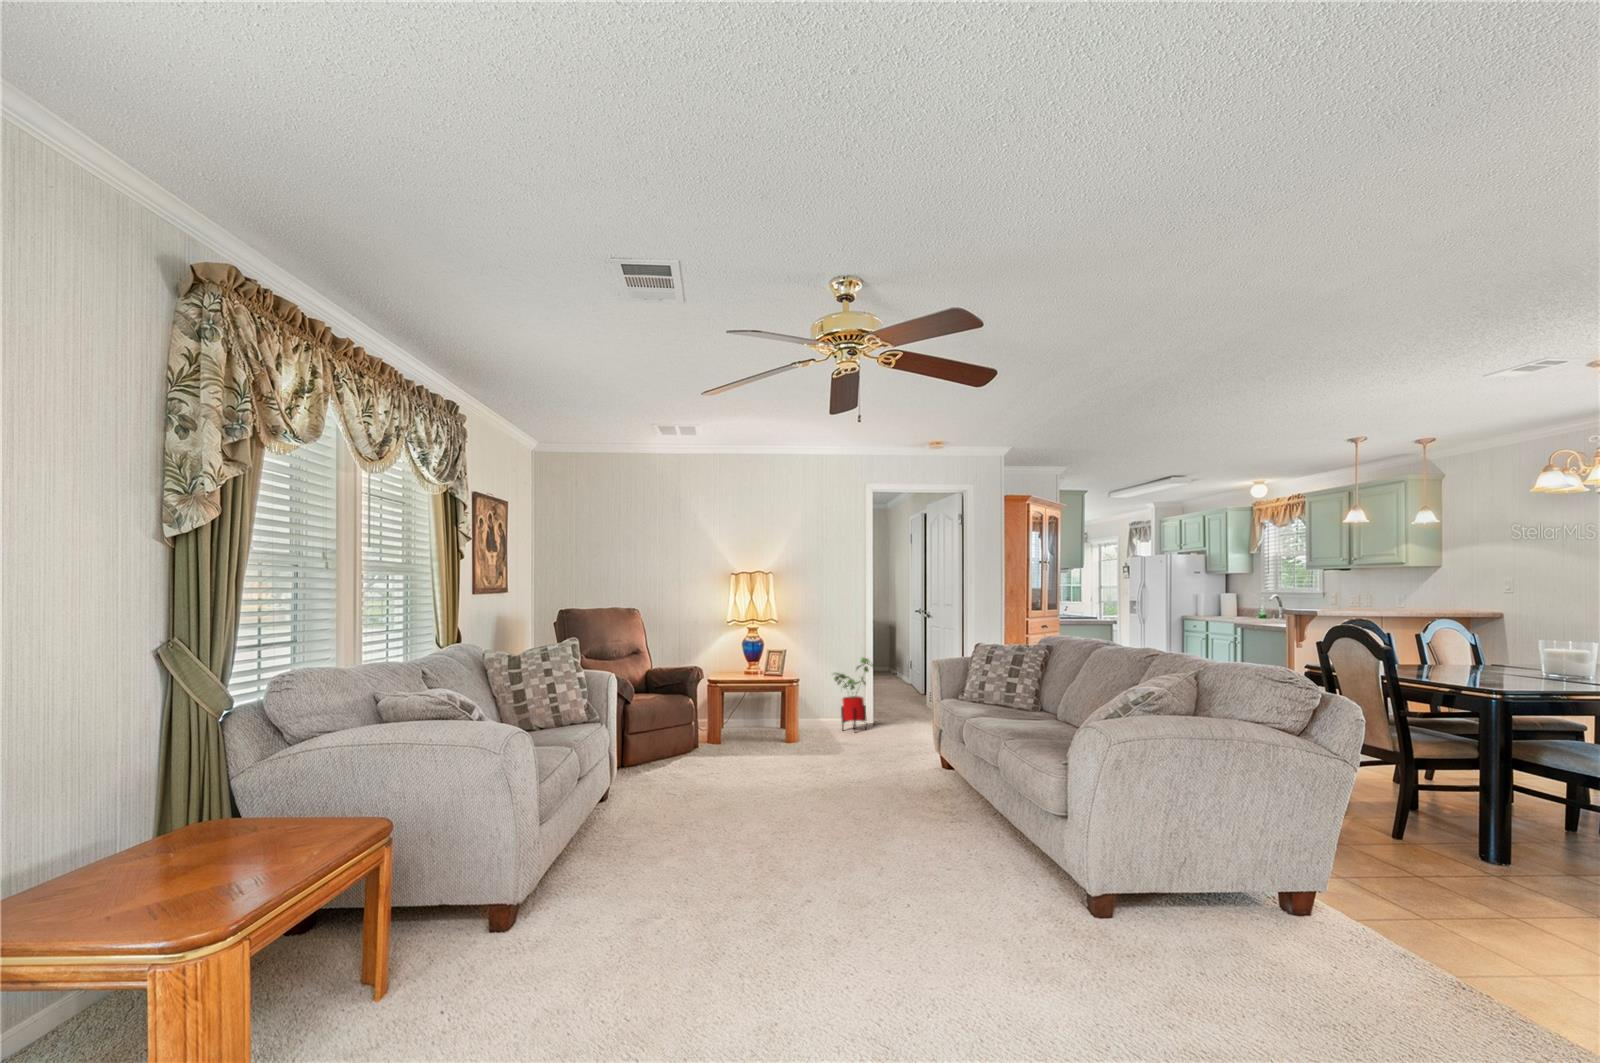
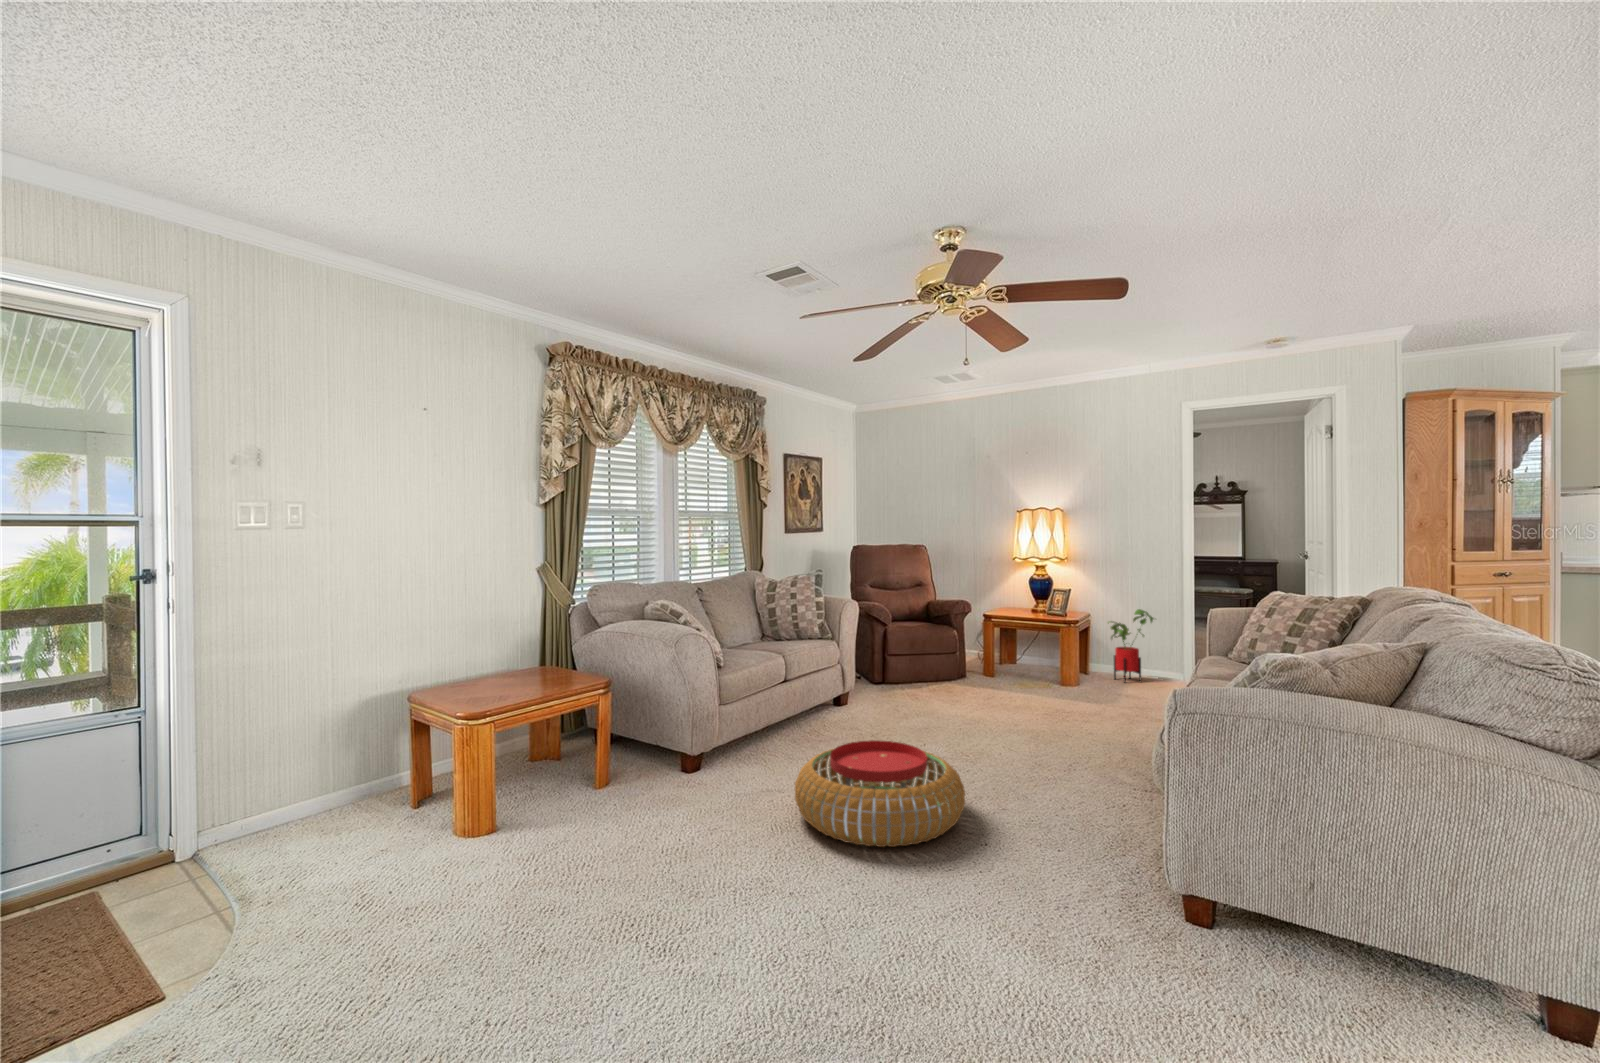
pouf: none [727,822,941,964] -> present [795,740,965,847]

